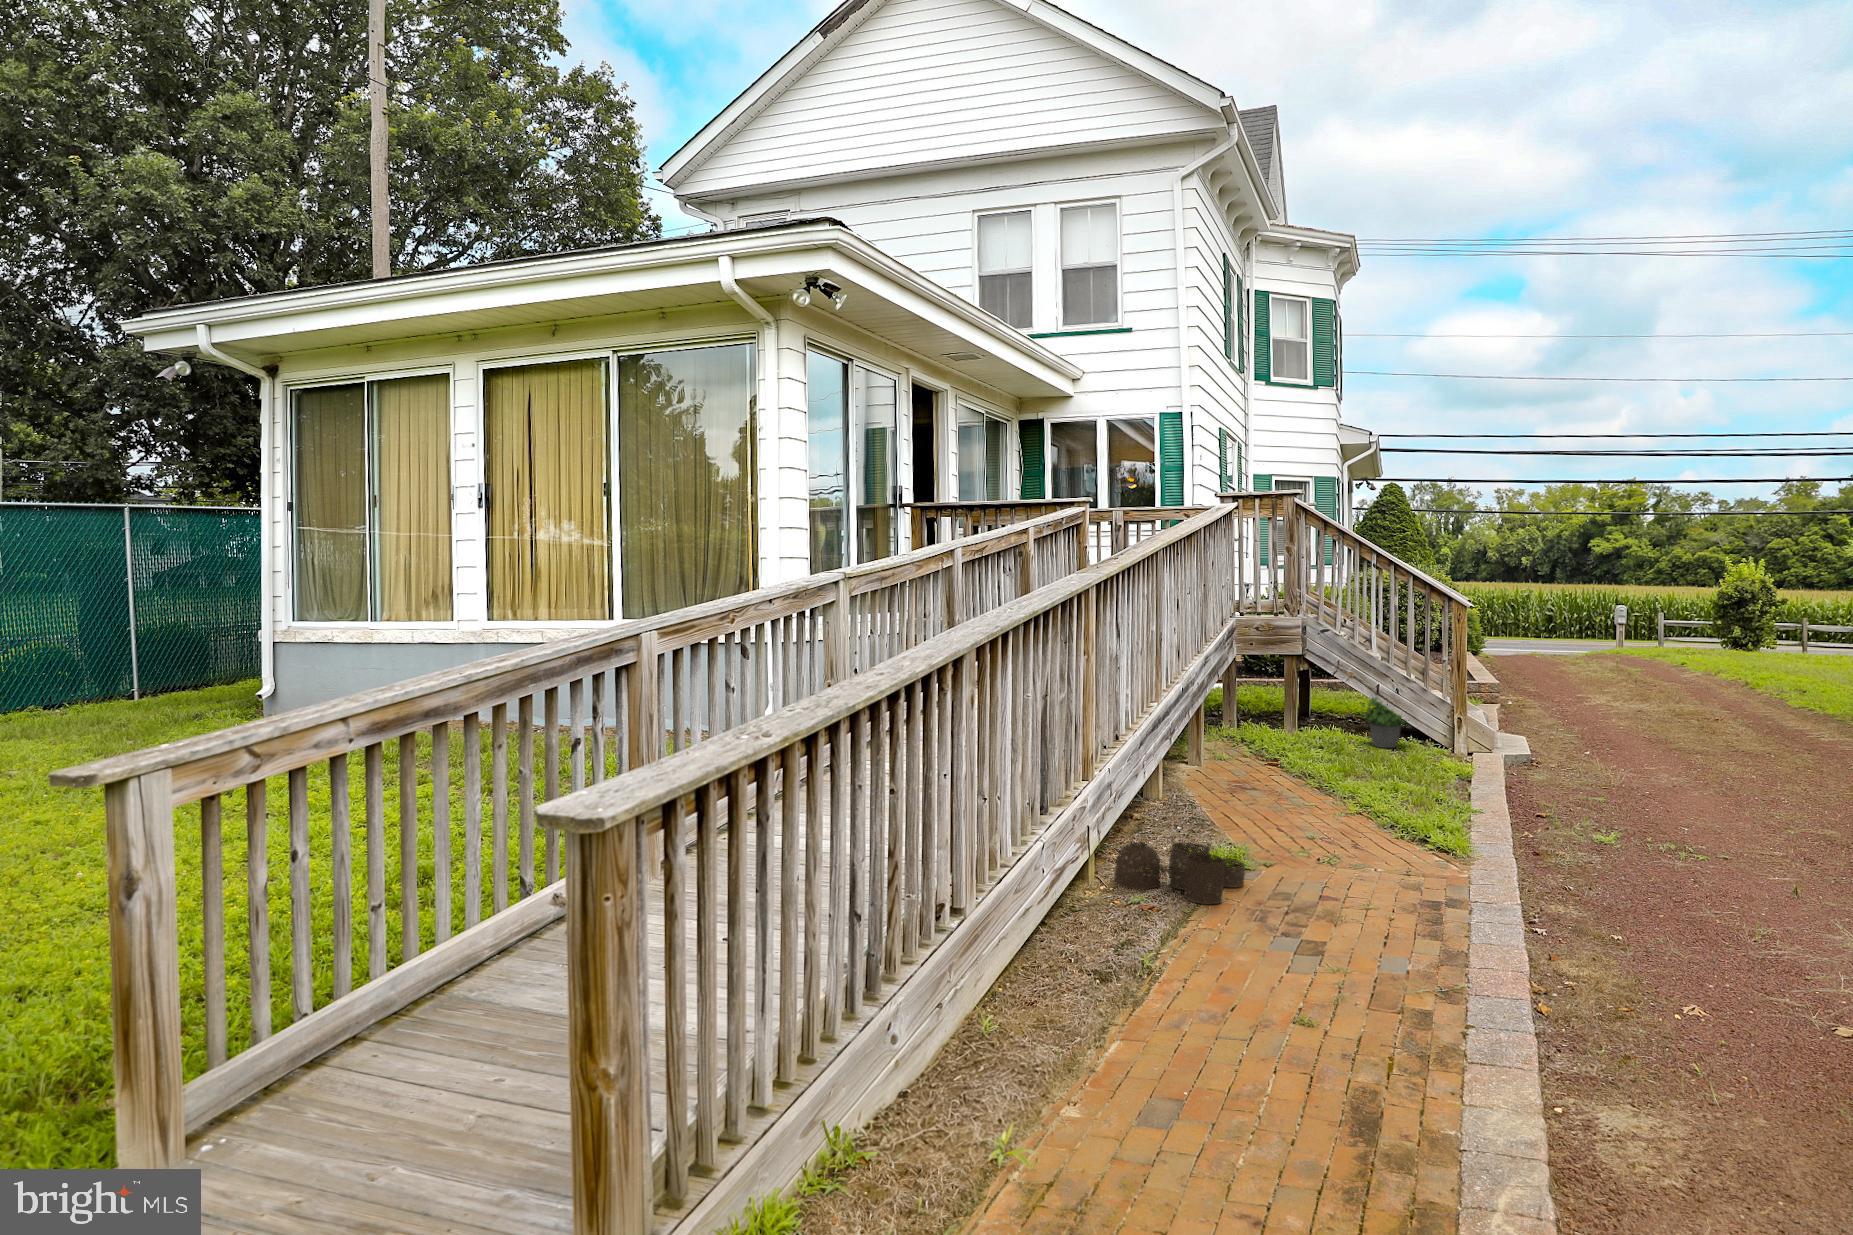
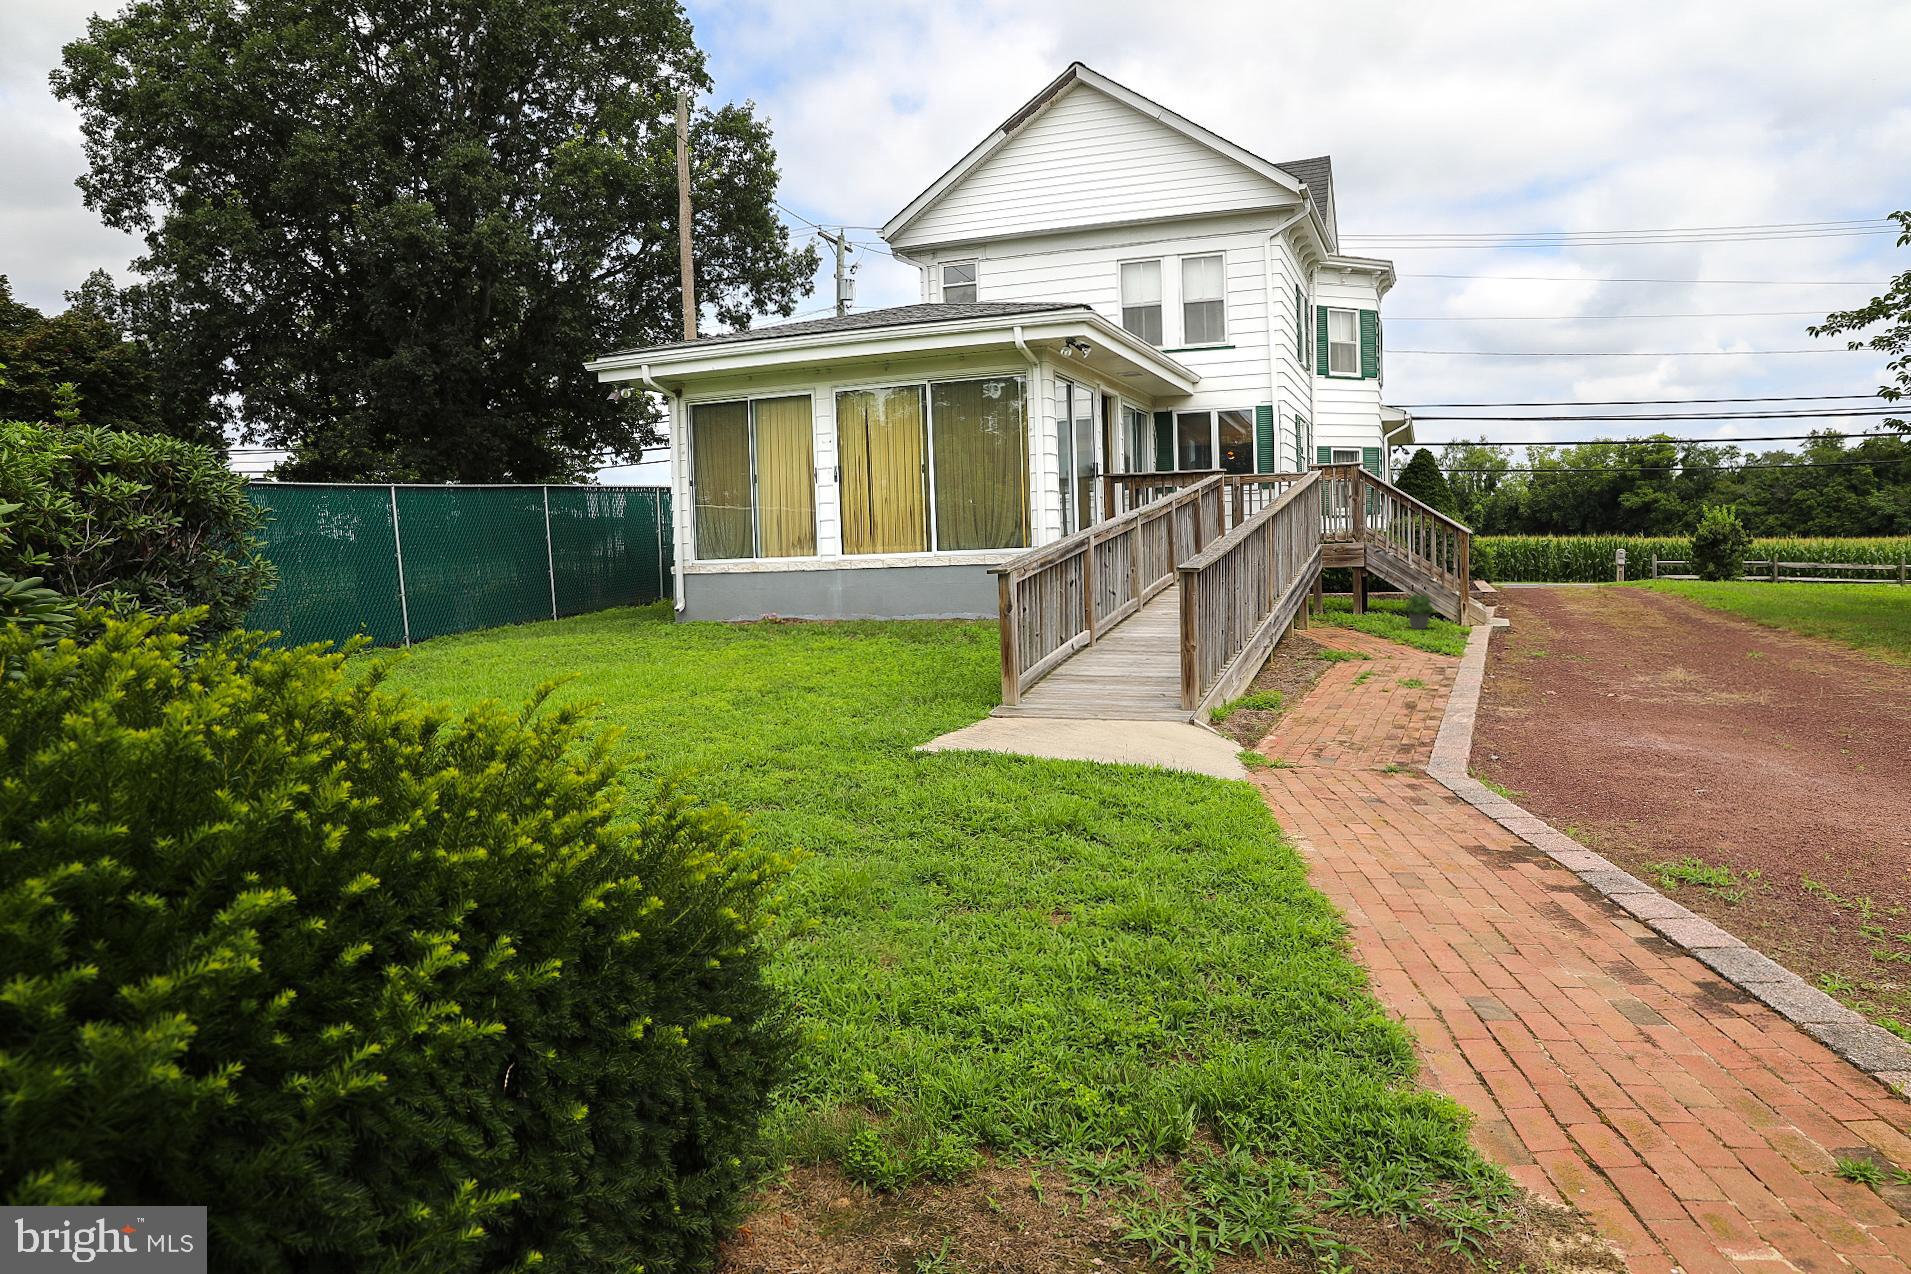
woven basket: present [1114,839,1245,904] -> none [1273,648,1344,677]

